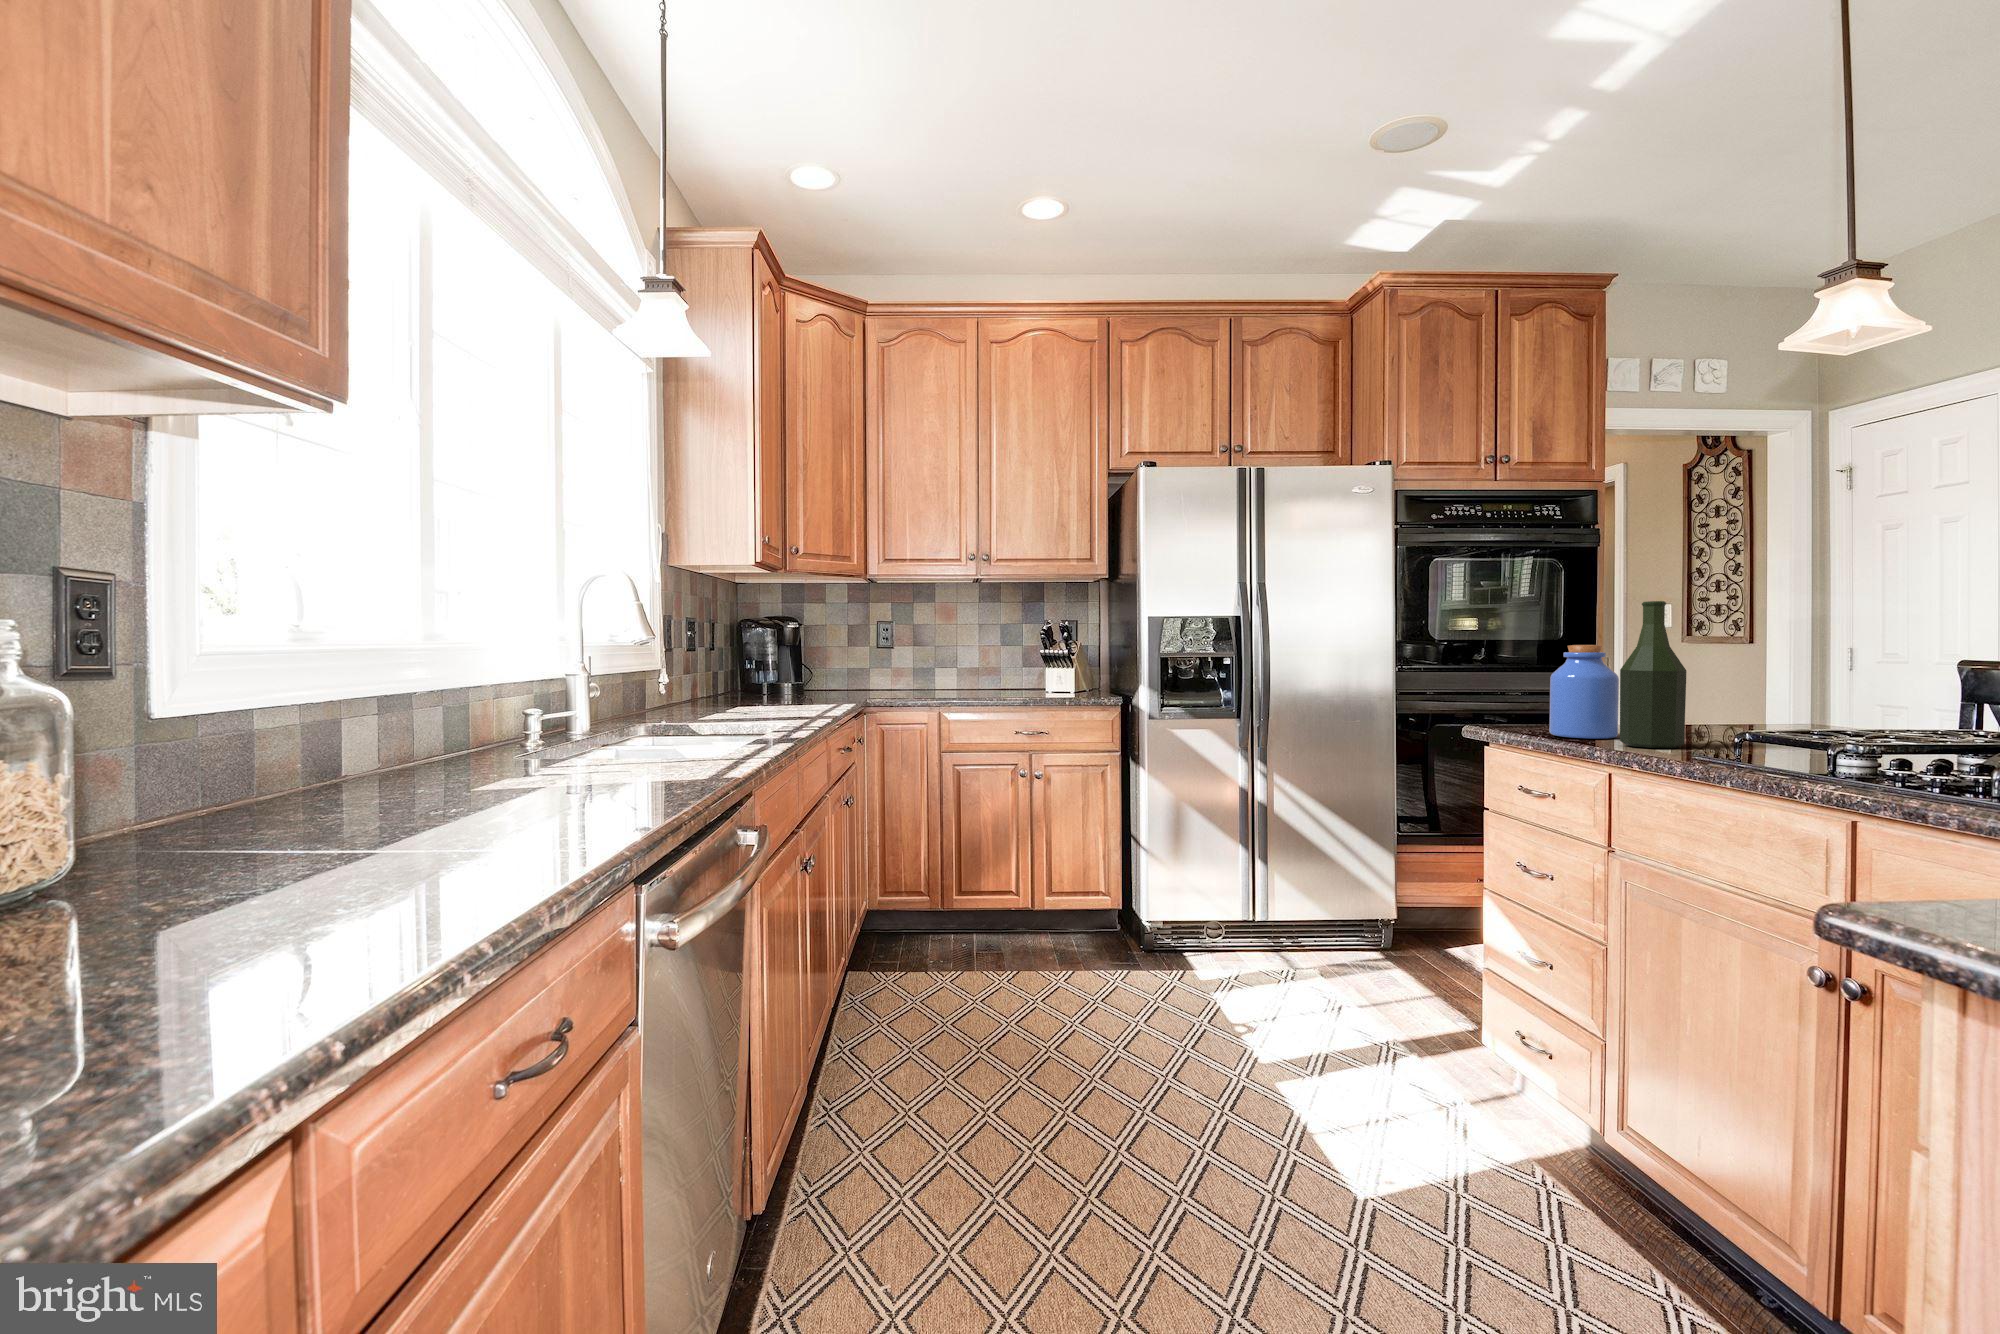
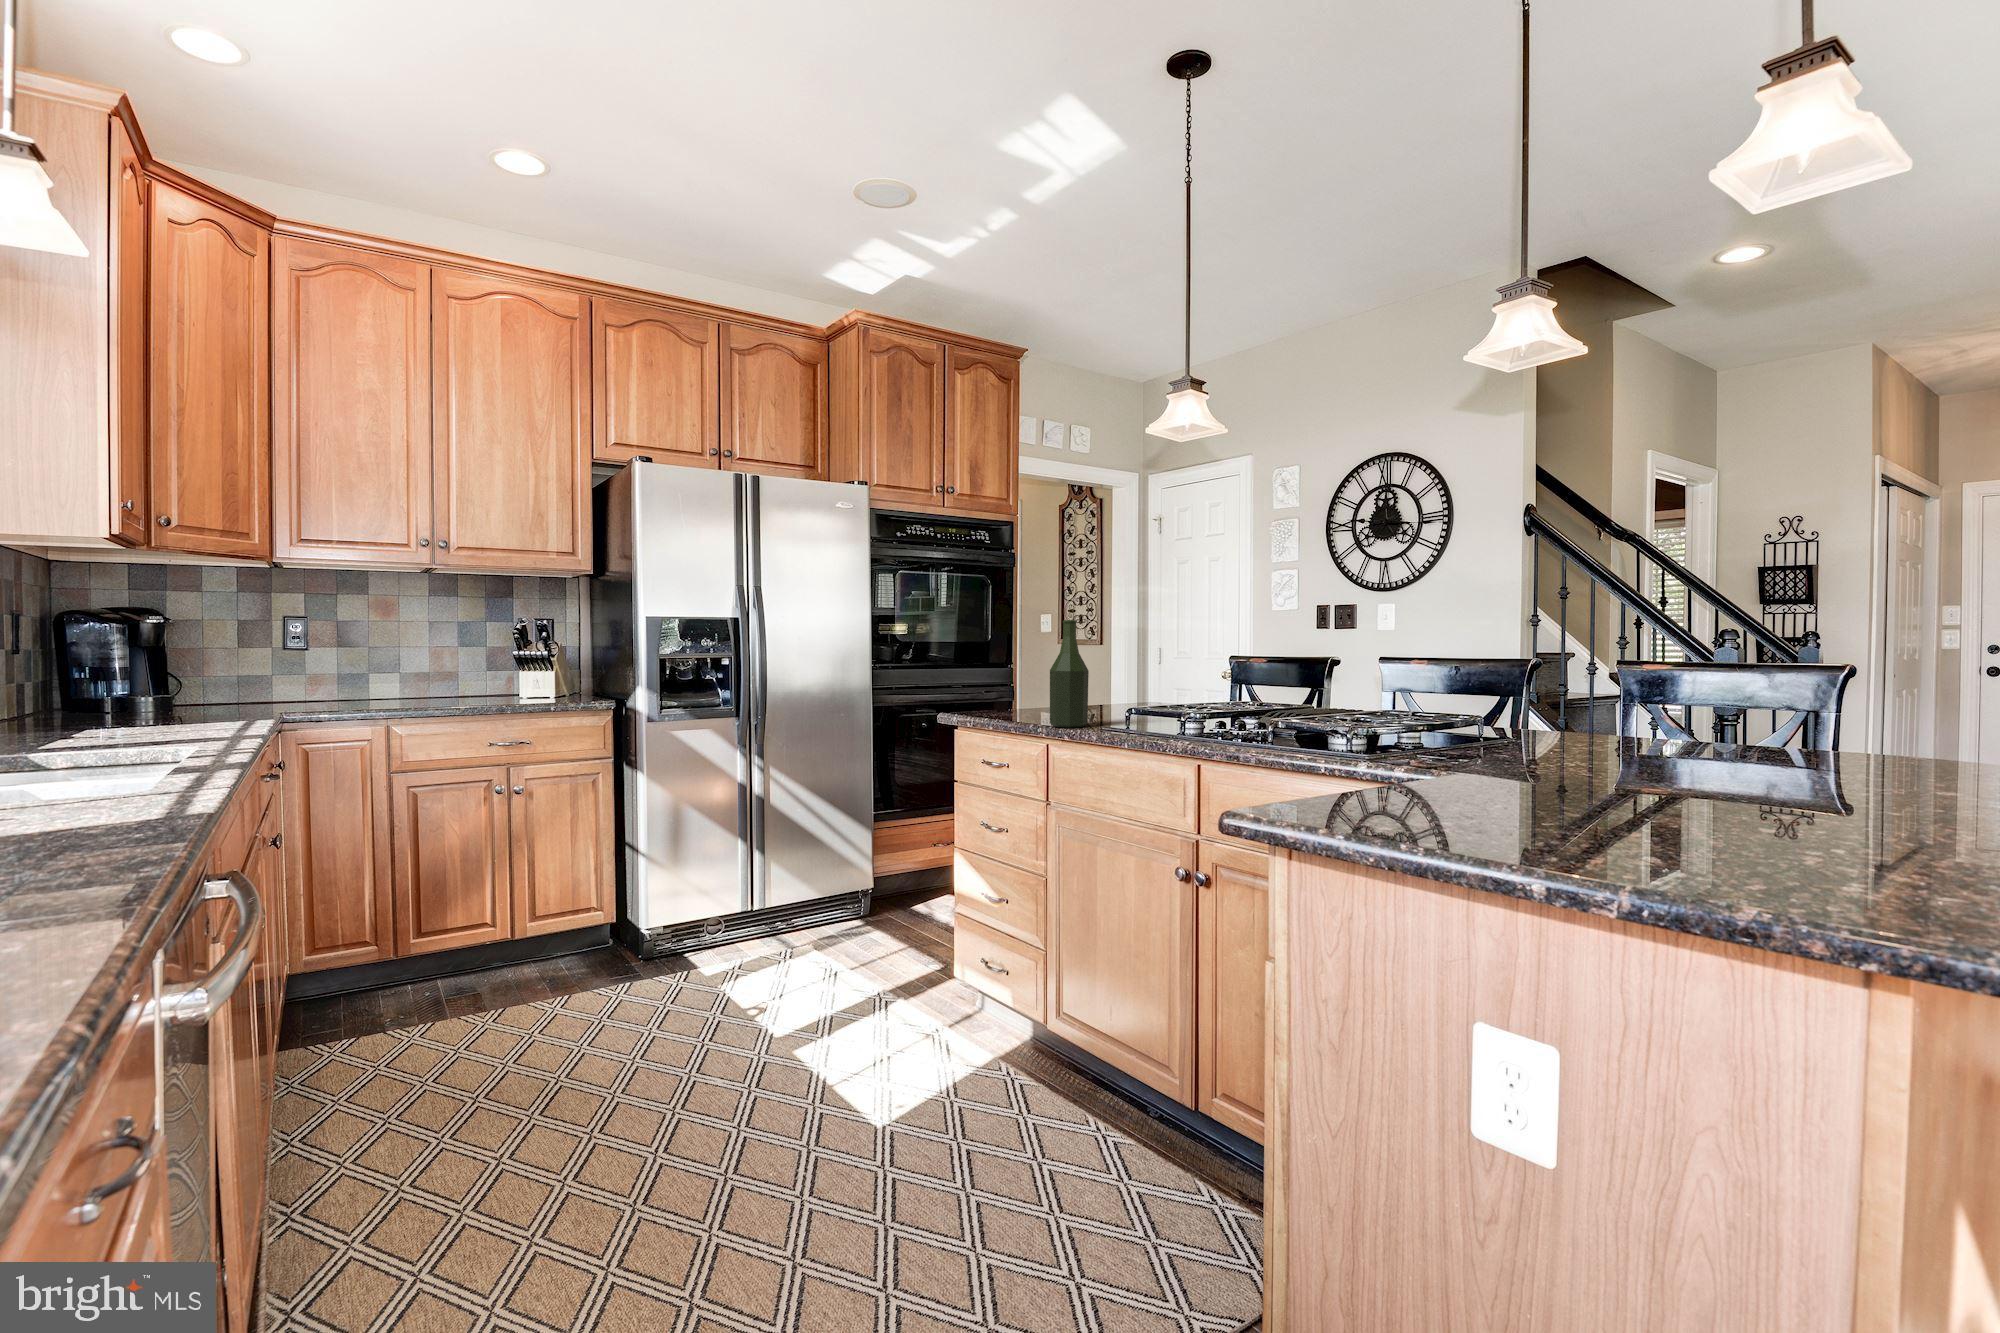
jar: present [1549,645,1619,739] -> none [1002,651,1046,722]

